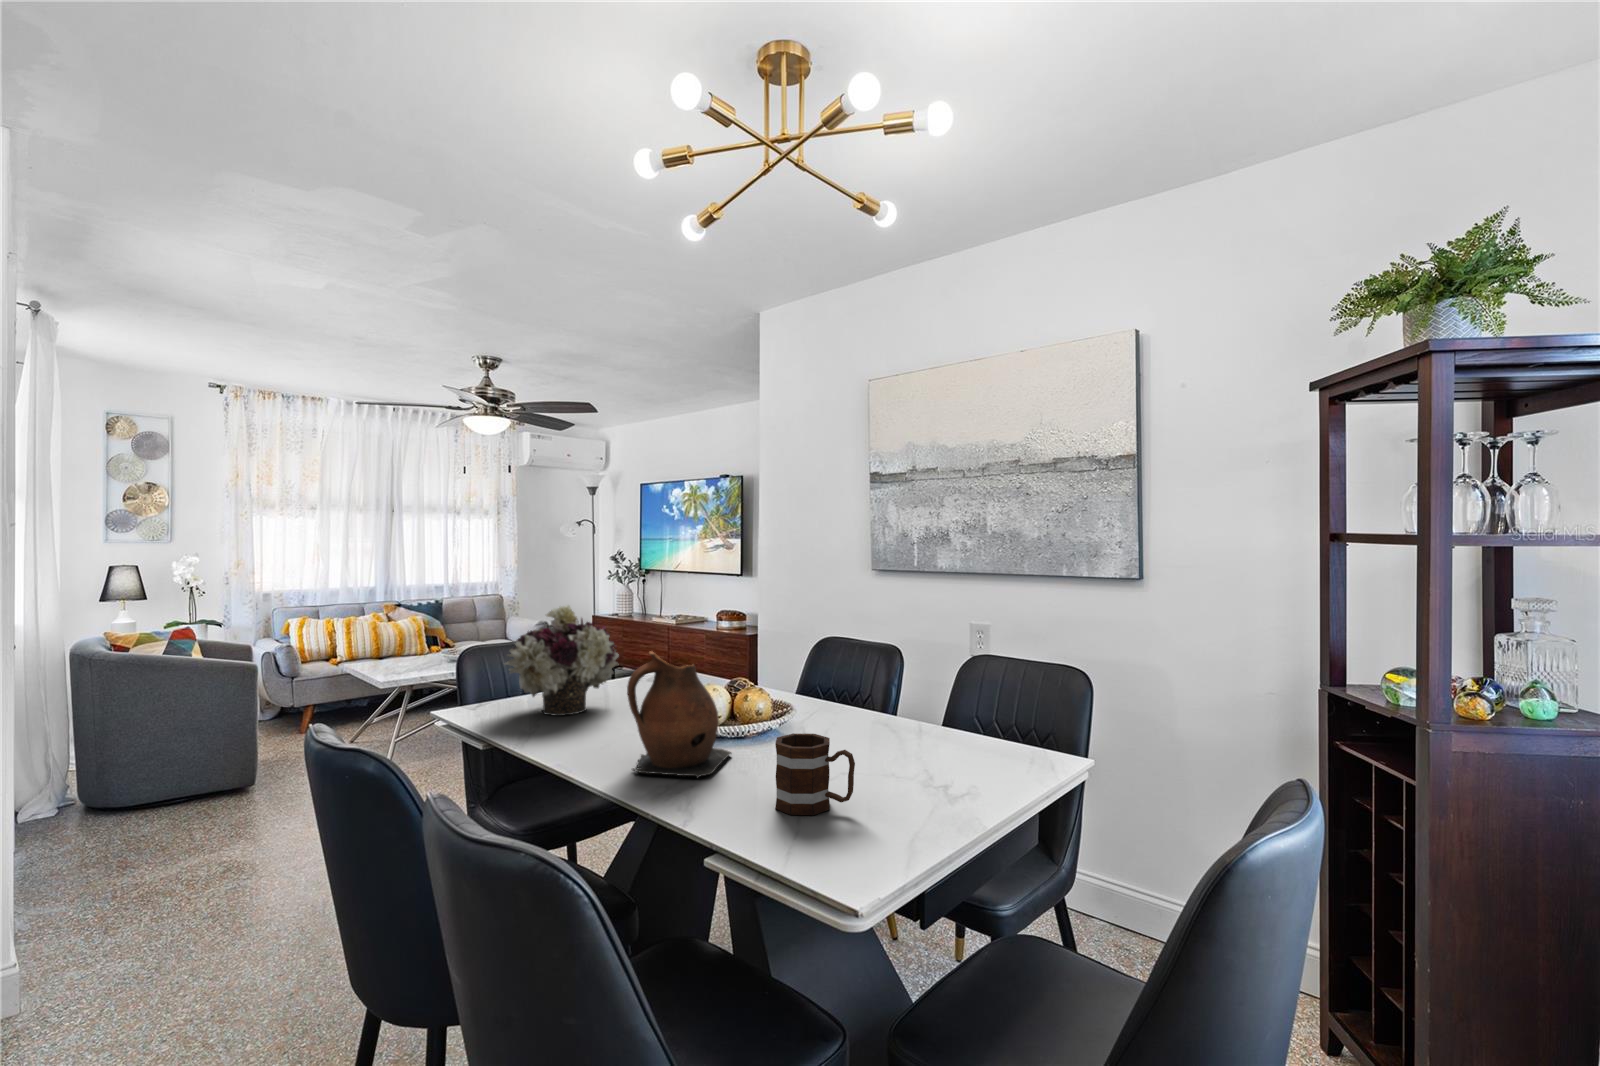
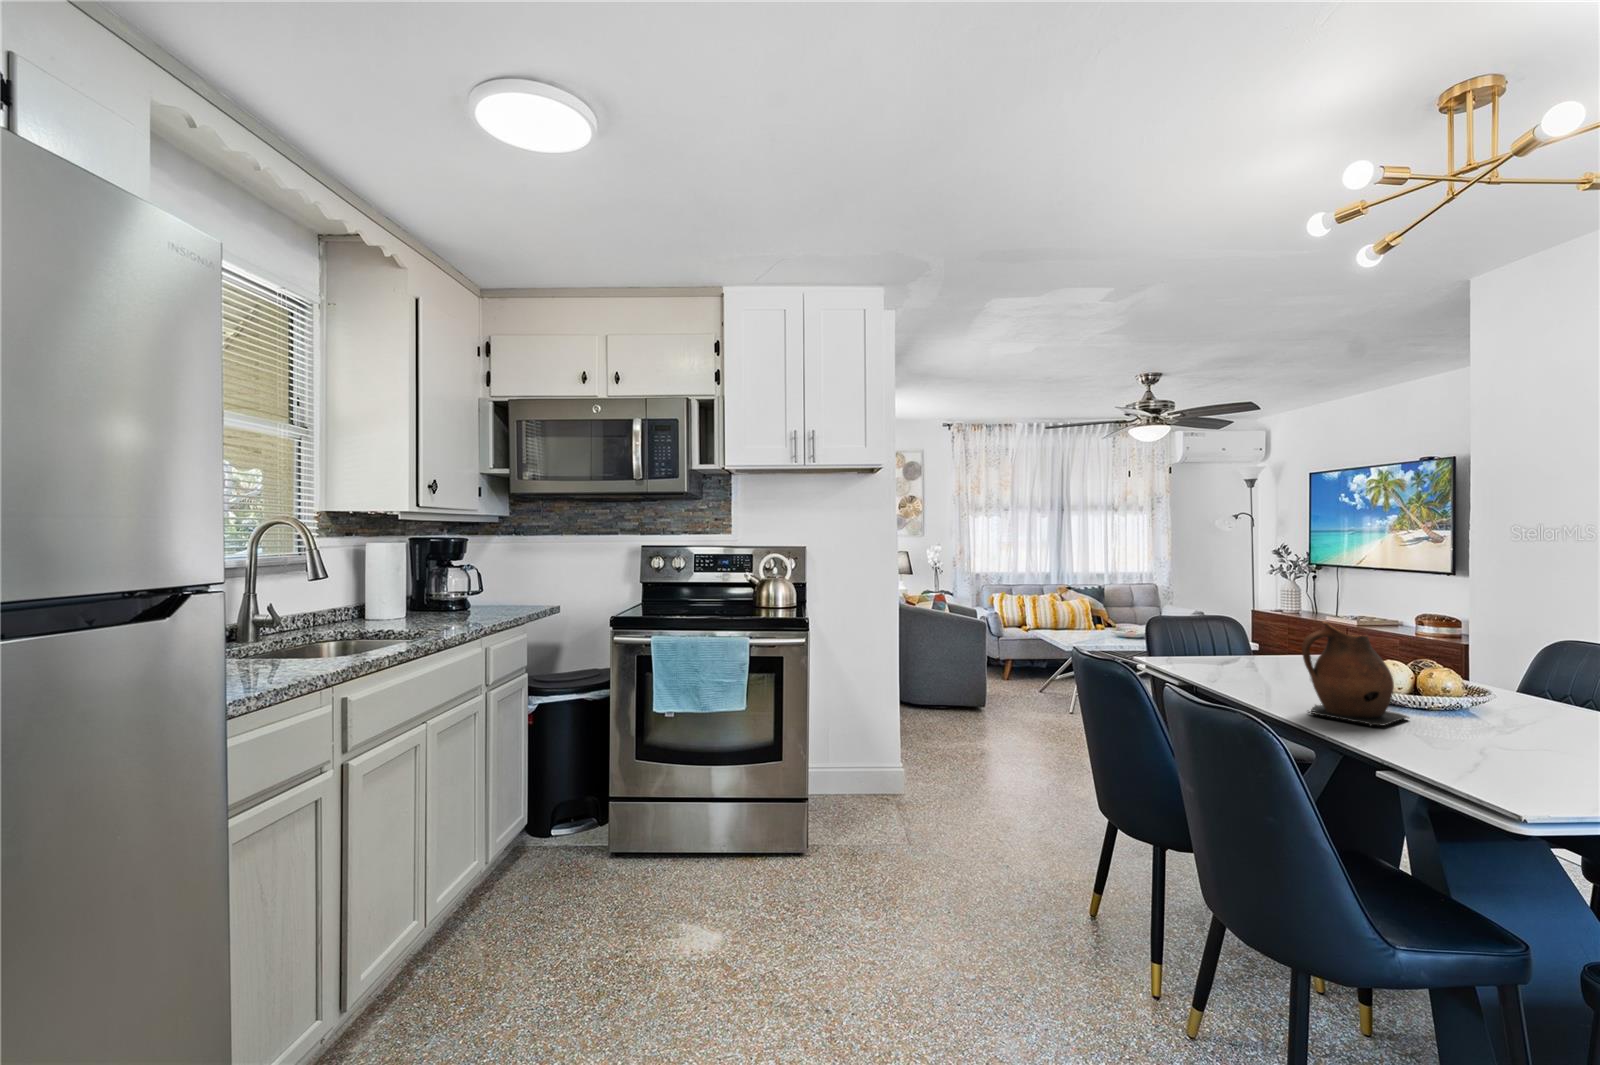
flower arrangement: present [505,605,619,716] -> none [1188,585,1291,674]
mug: present [775,733,855,815] -> none [1449,698,1542,766]

